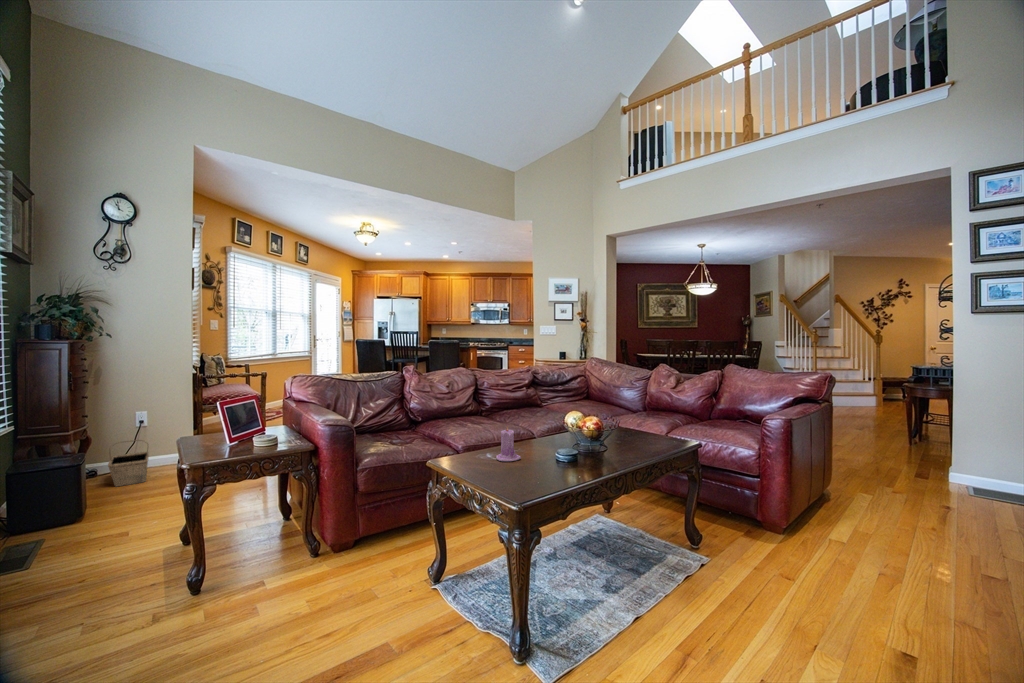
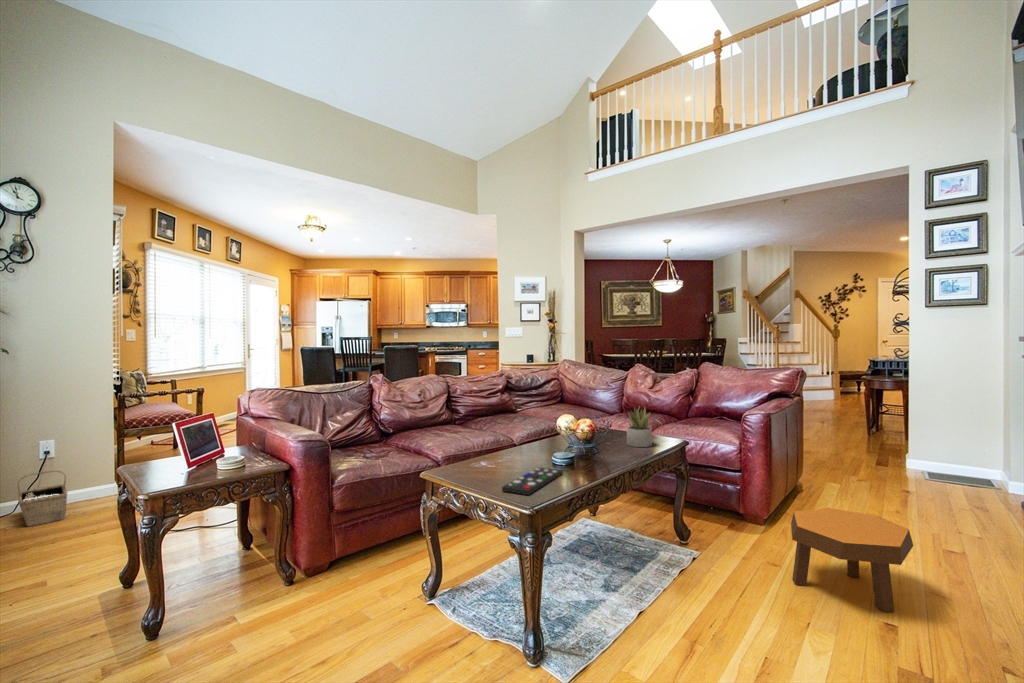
succulent plant: none [636,405,663,447] -> present [627,407,652,447]
candle: present [496,428,521,461] -> none [490,432,516,468]
remote control: none [498,463,564,492] -> present [502,467,563,495]
footstool: none [808,522,950,644] -> present [791,508,913,612]

